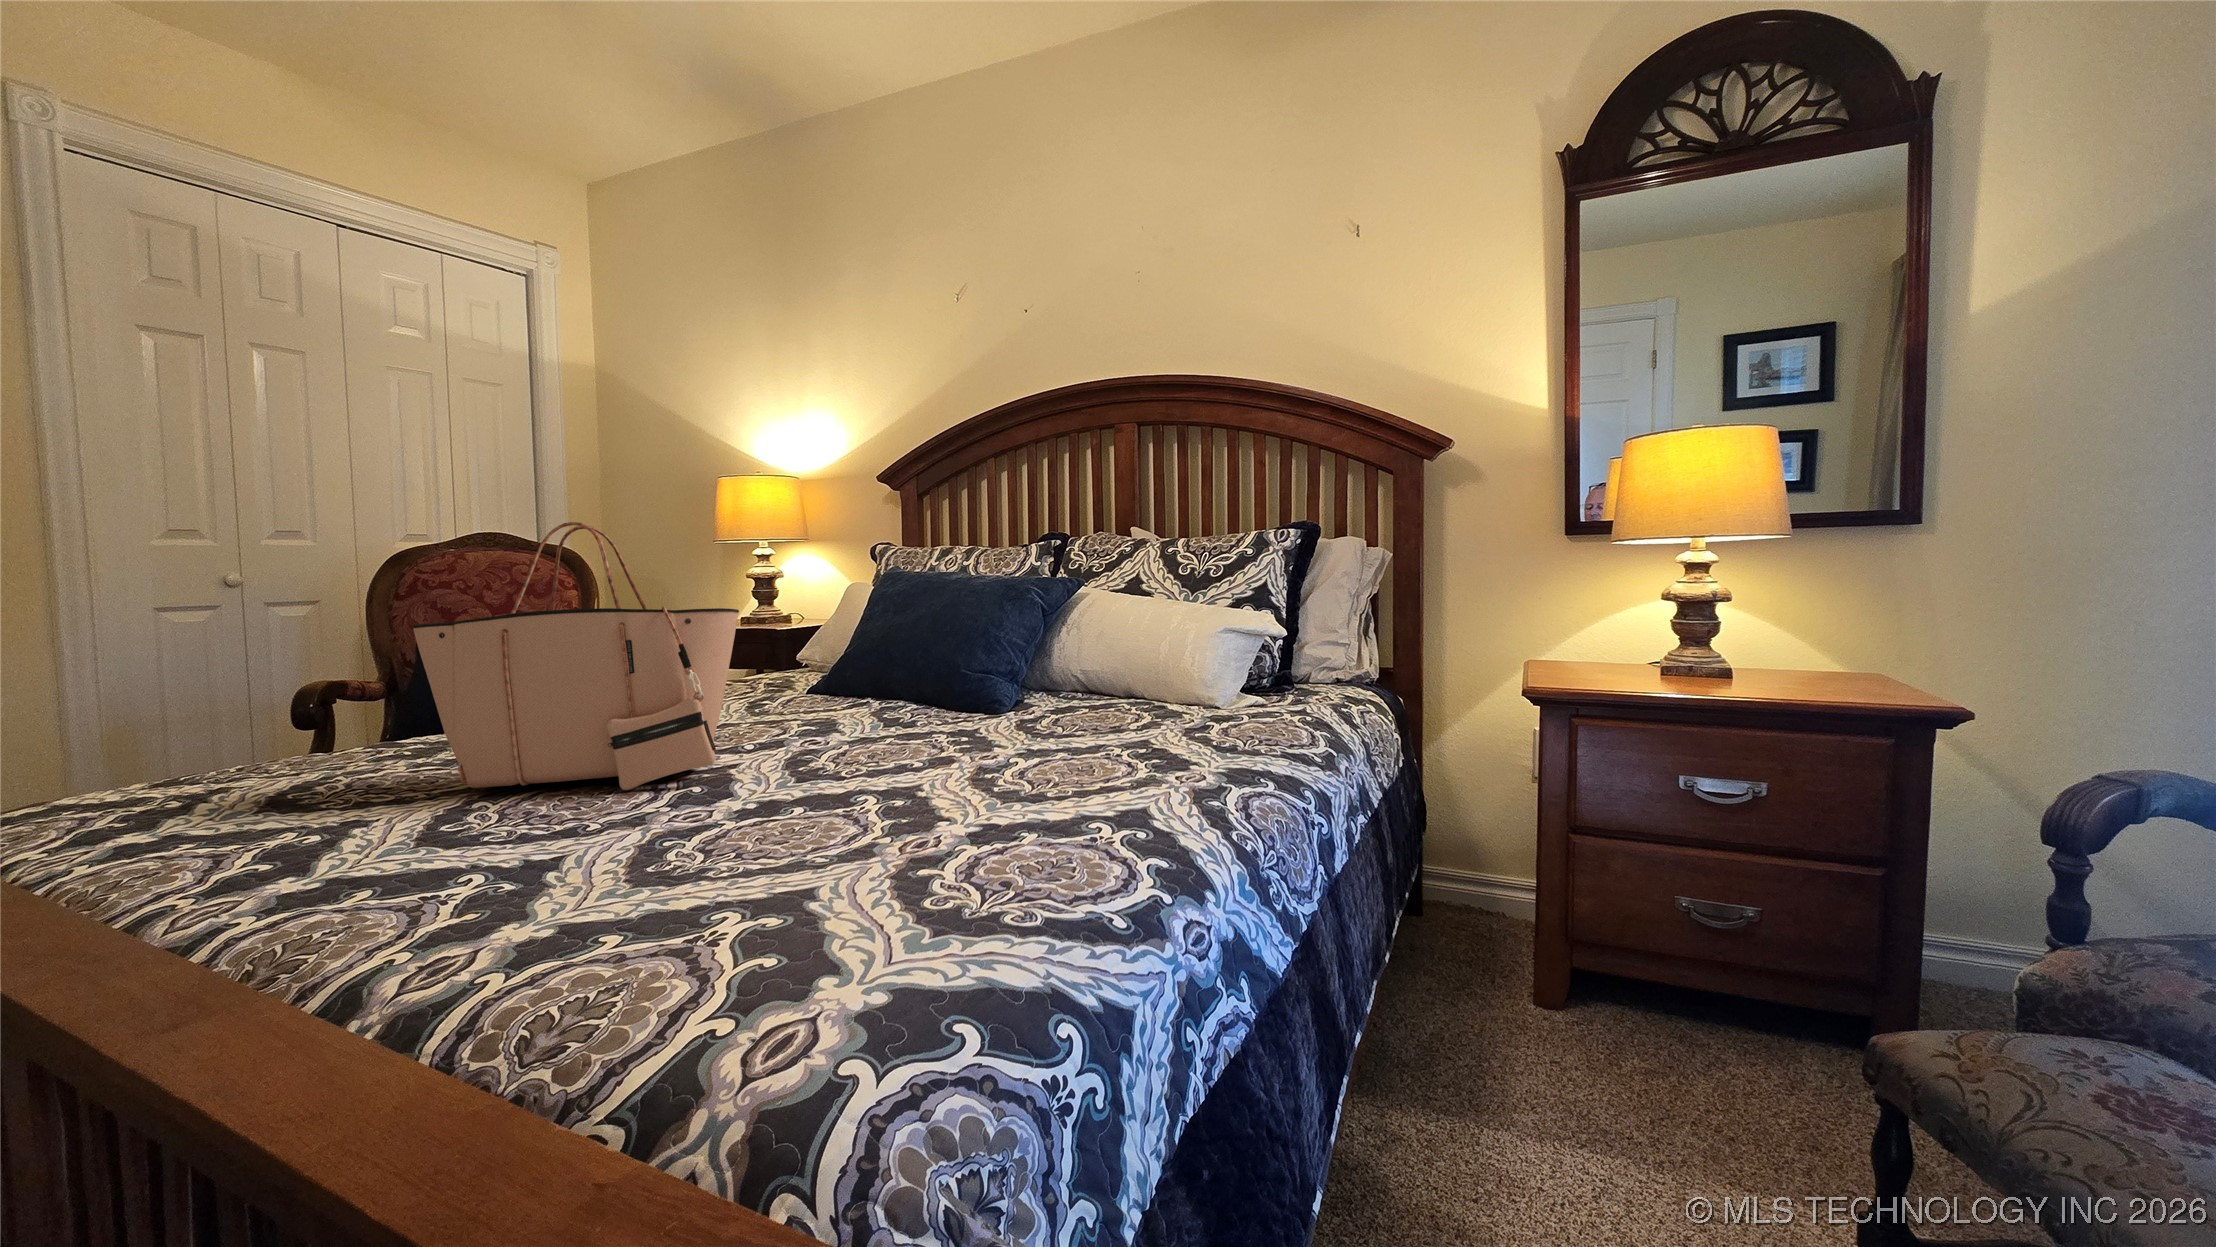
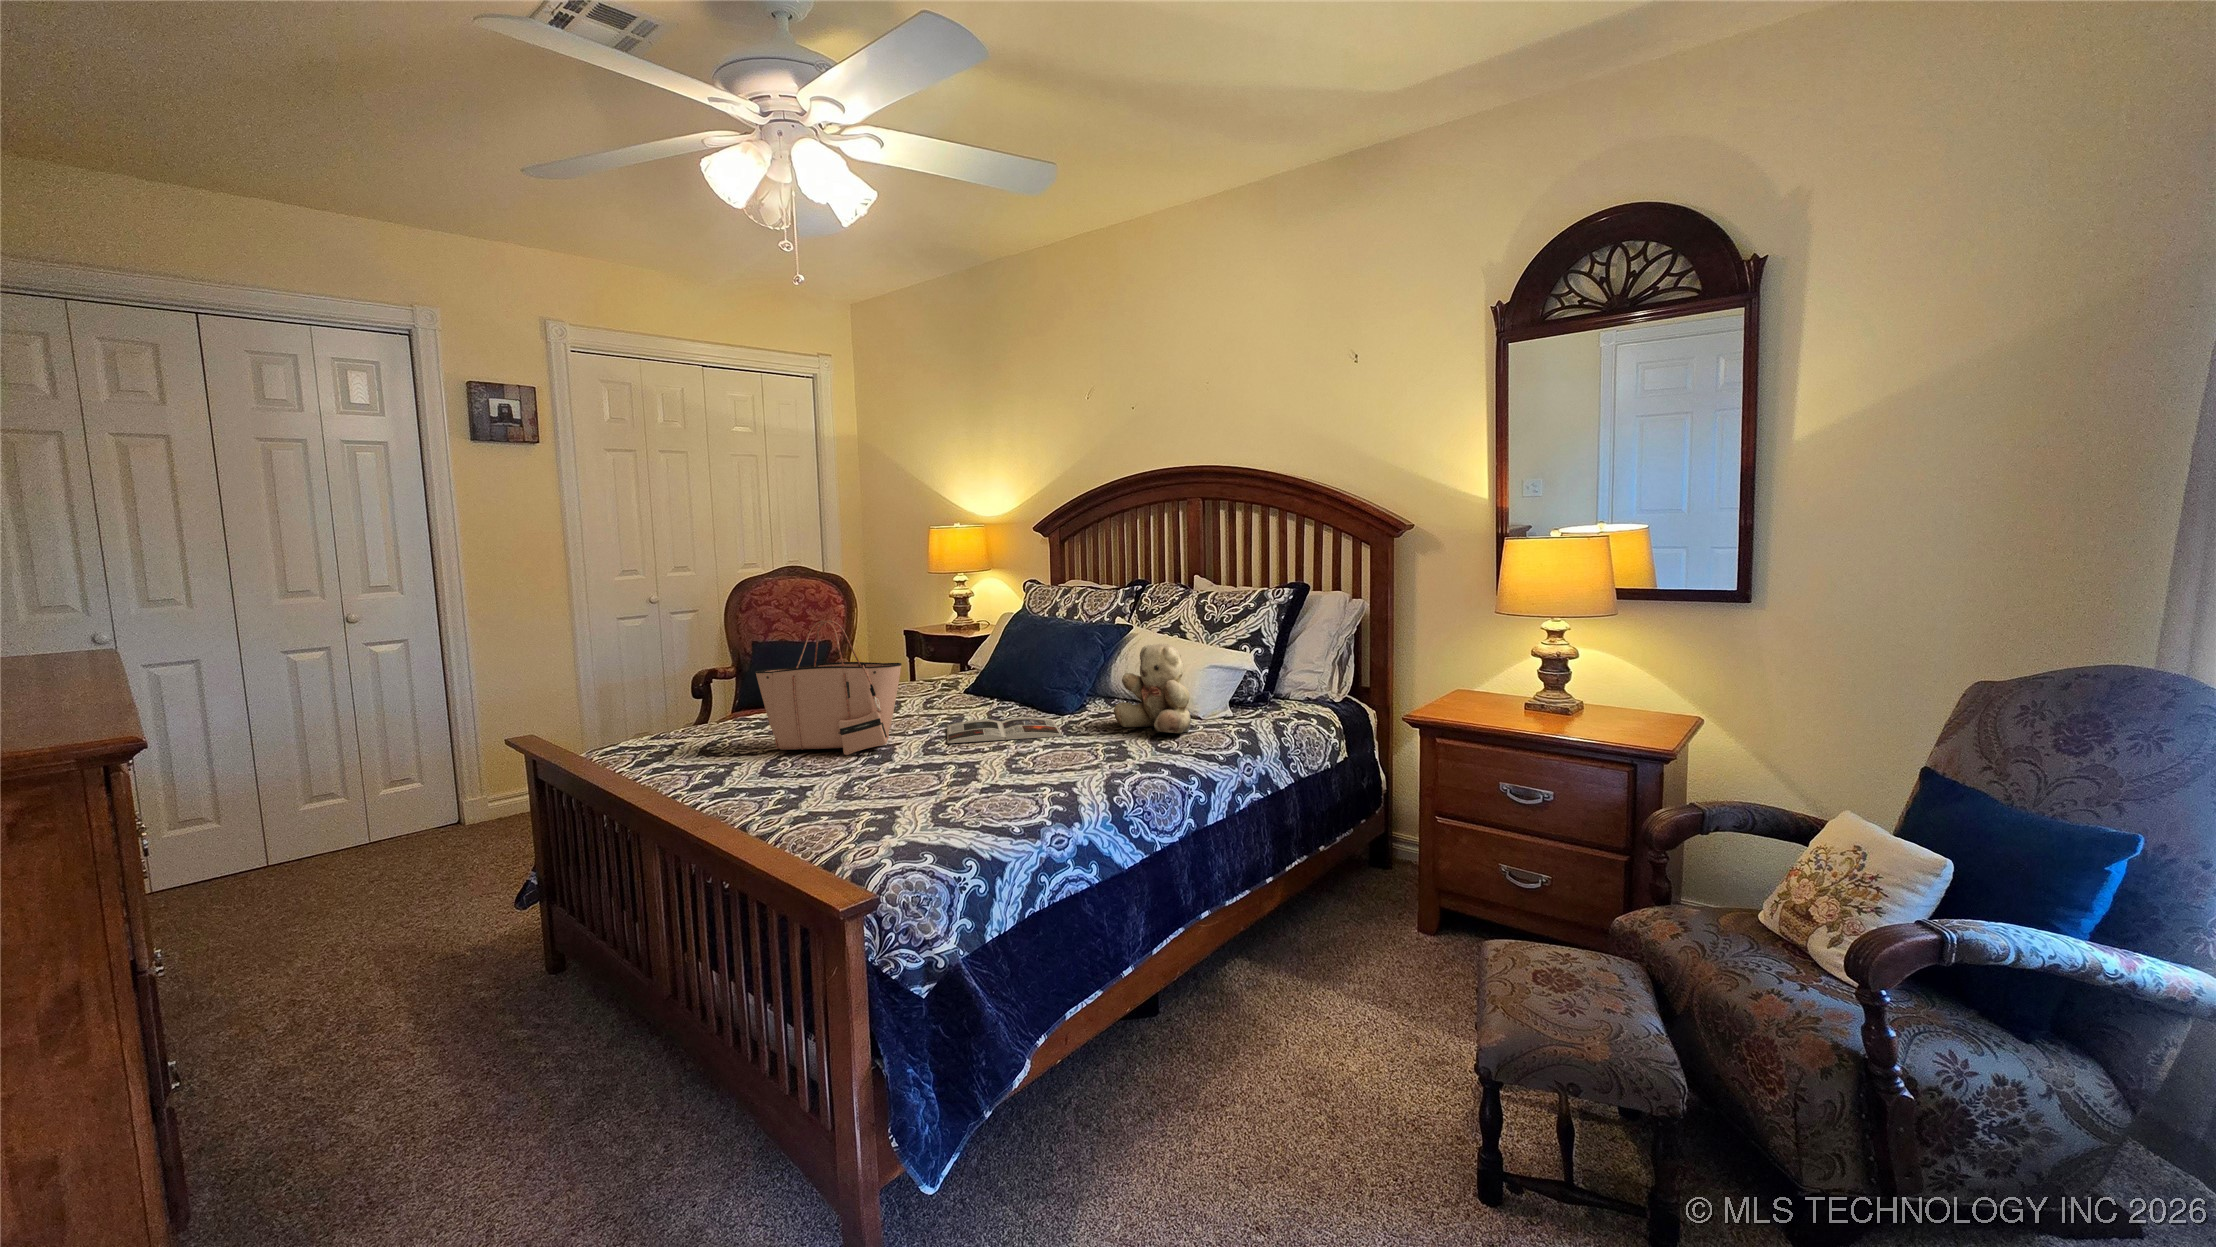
teddy bear: none [1103,582,1244,723] -> present [1114,644,1191,733]
magazine: none [812,715,1034,759] -> present [947,717,1062,743]

